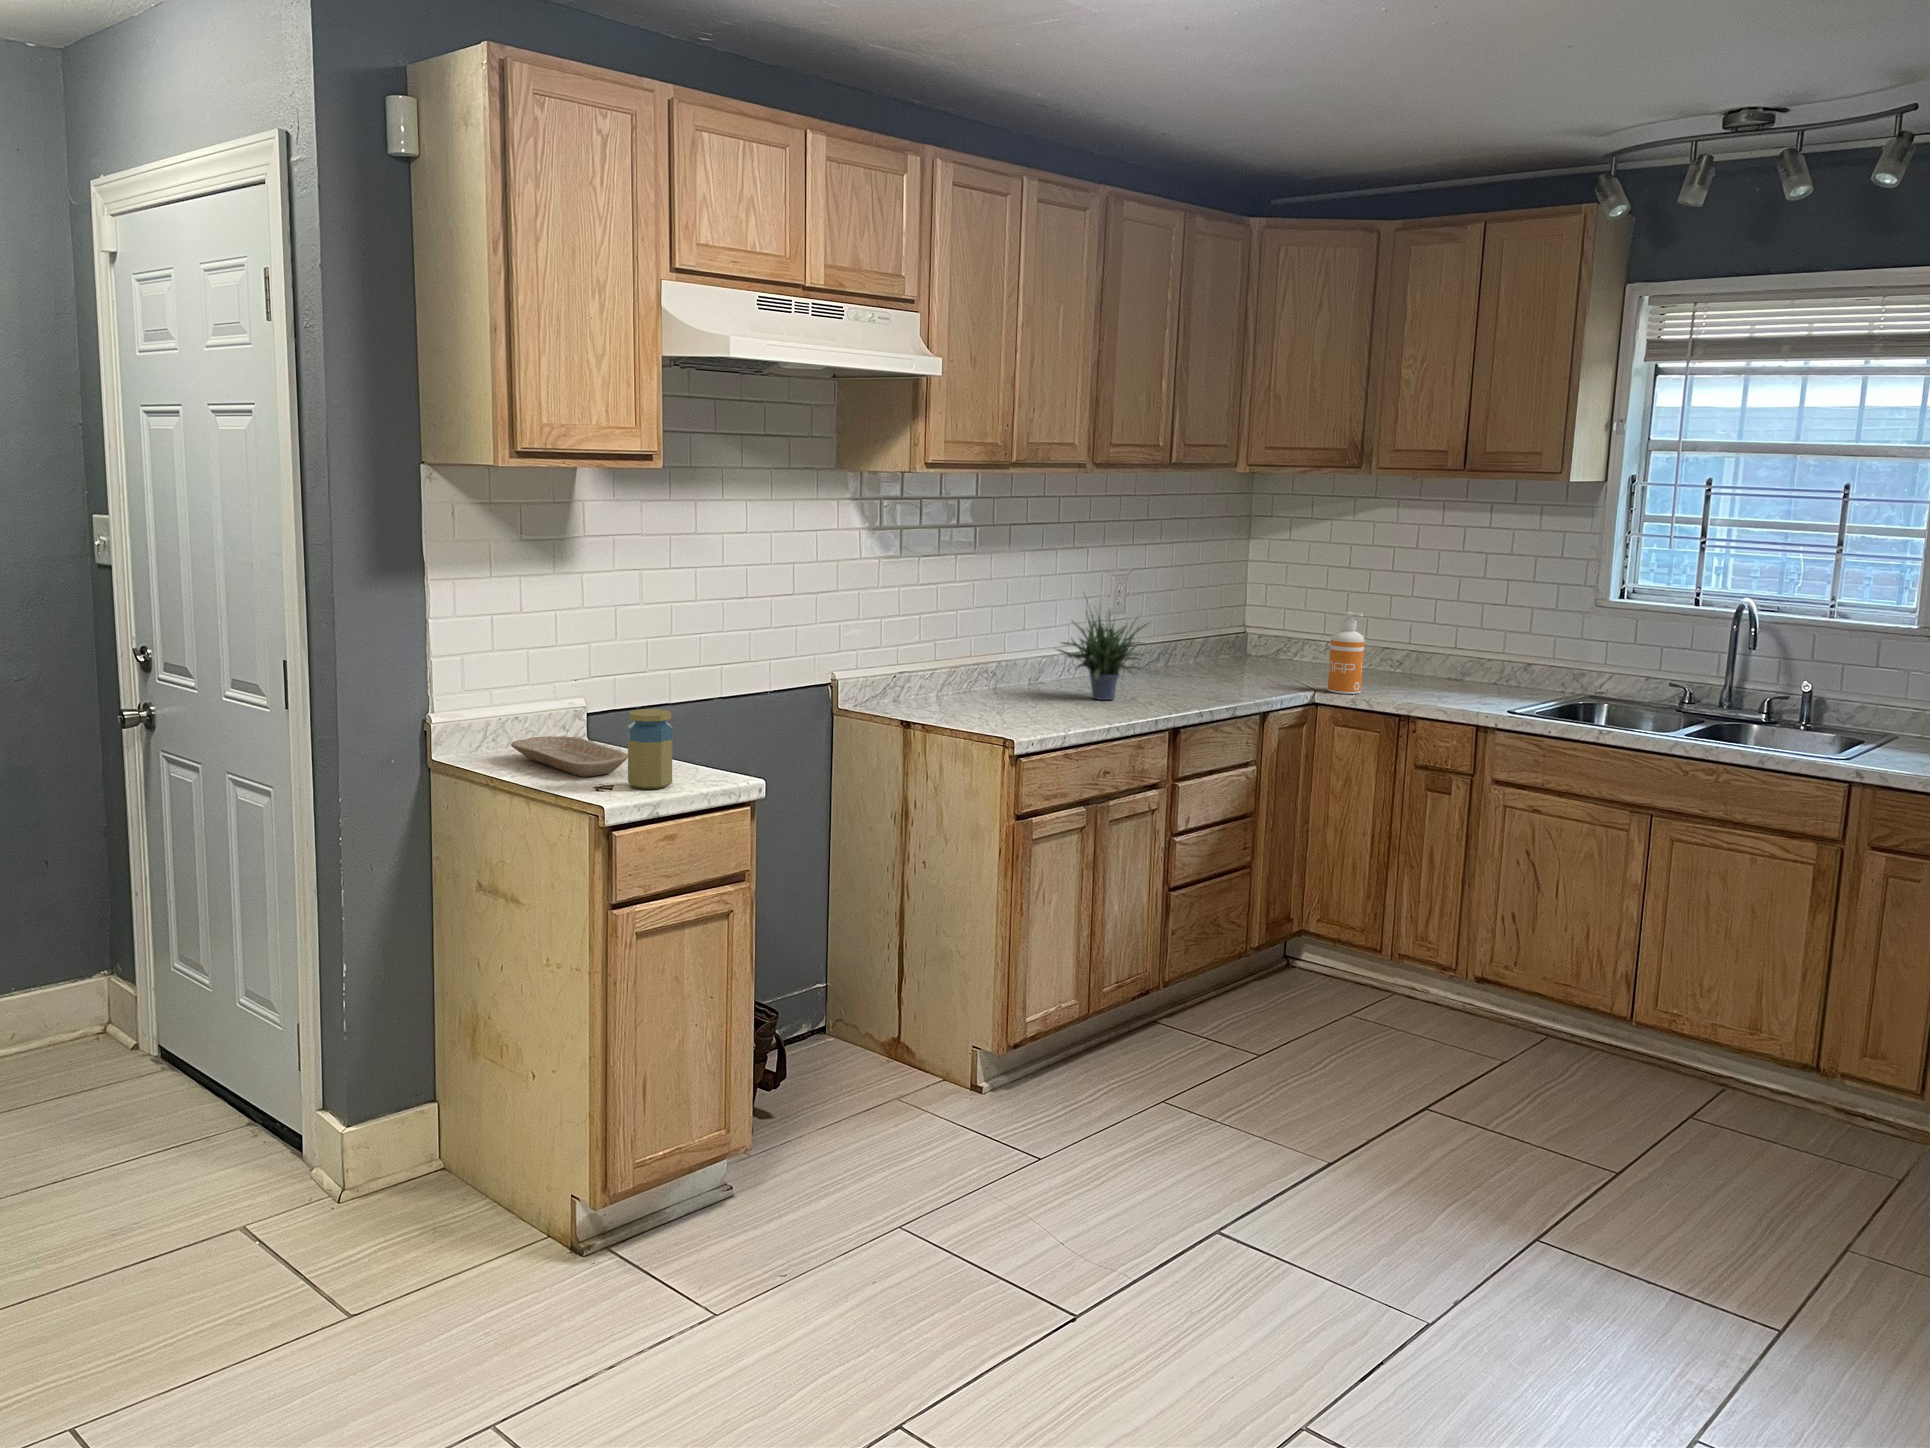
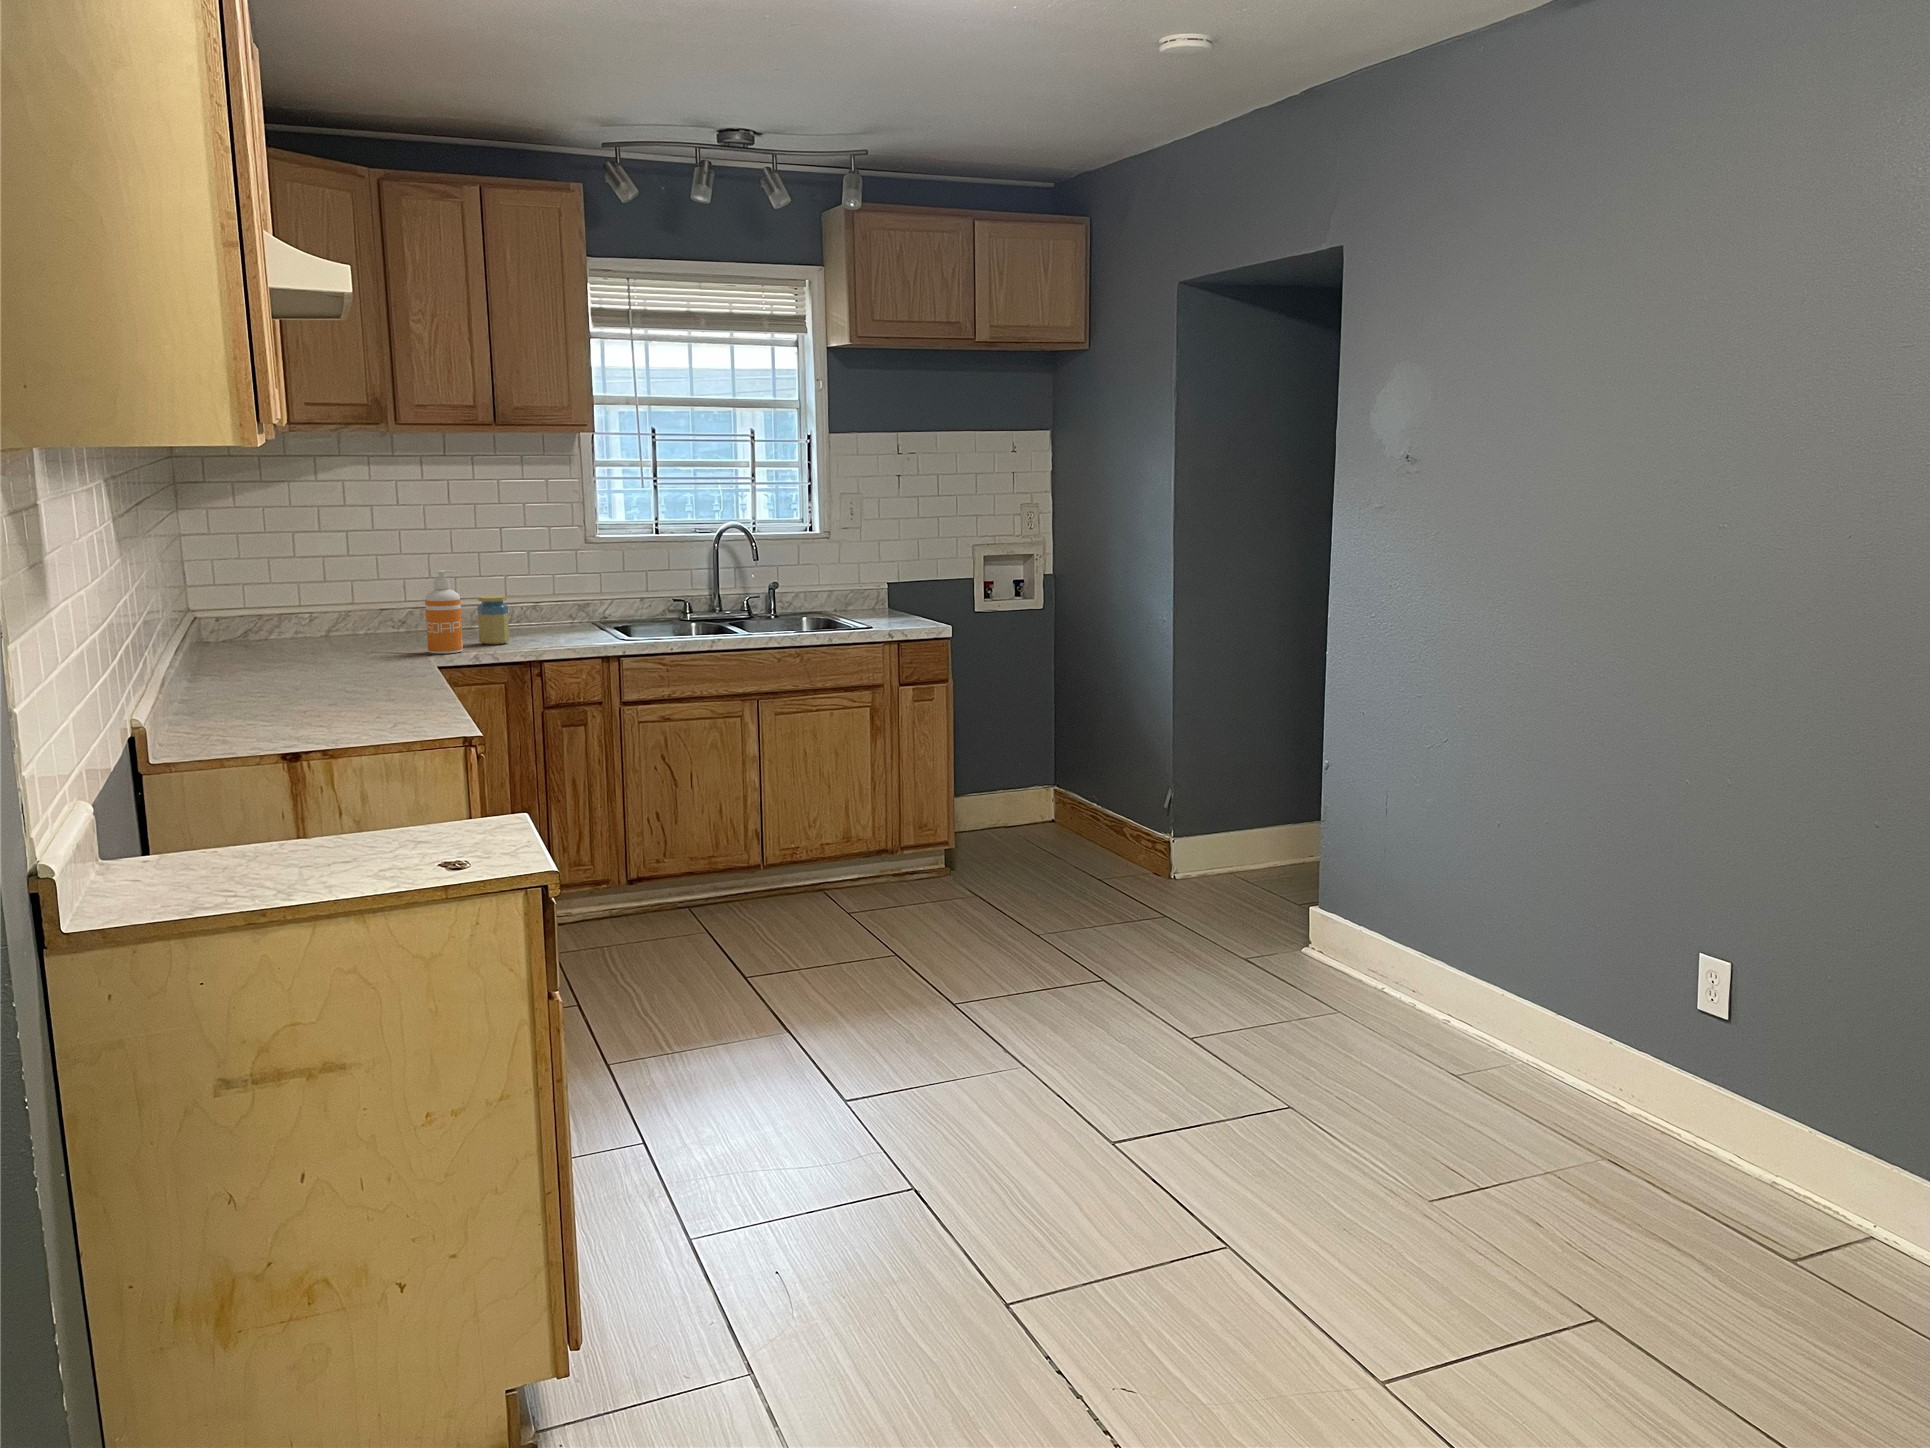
potted plant: present [1058,592,1148,700] -> none [246,571,402,697]
jar: present [628,709,672,789] -> present [477,596,509,645]
tray: present [511,736,628,777] -> none [146,835,391,893]

